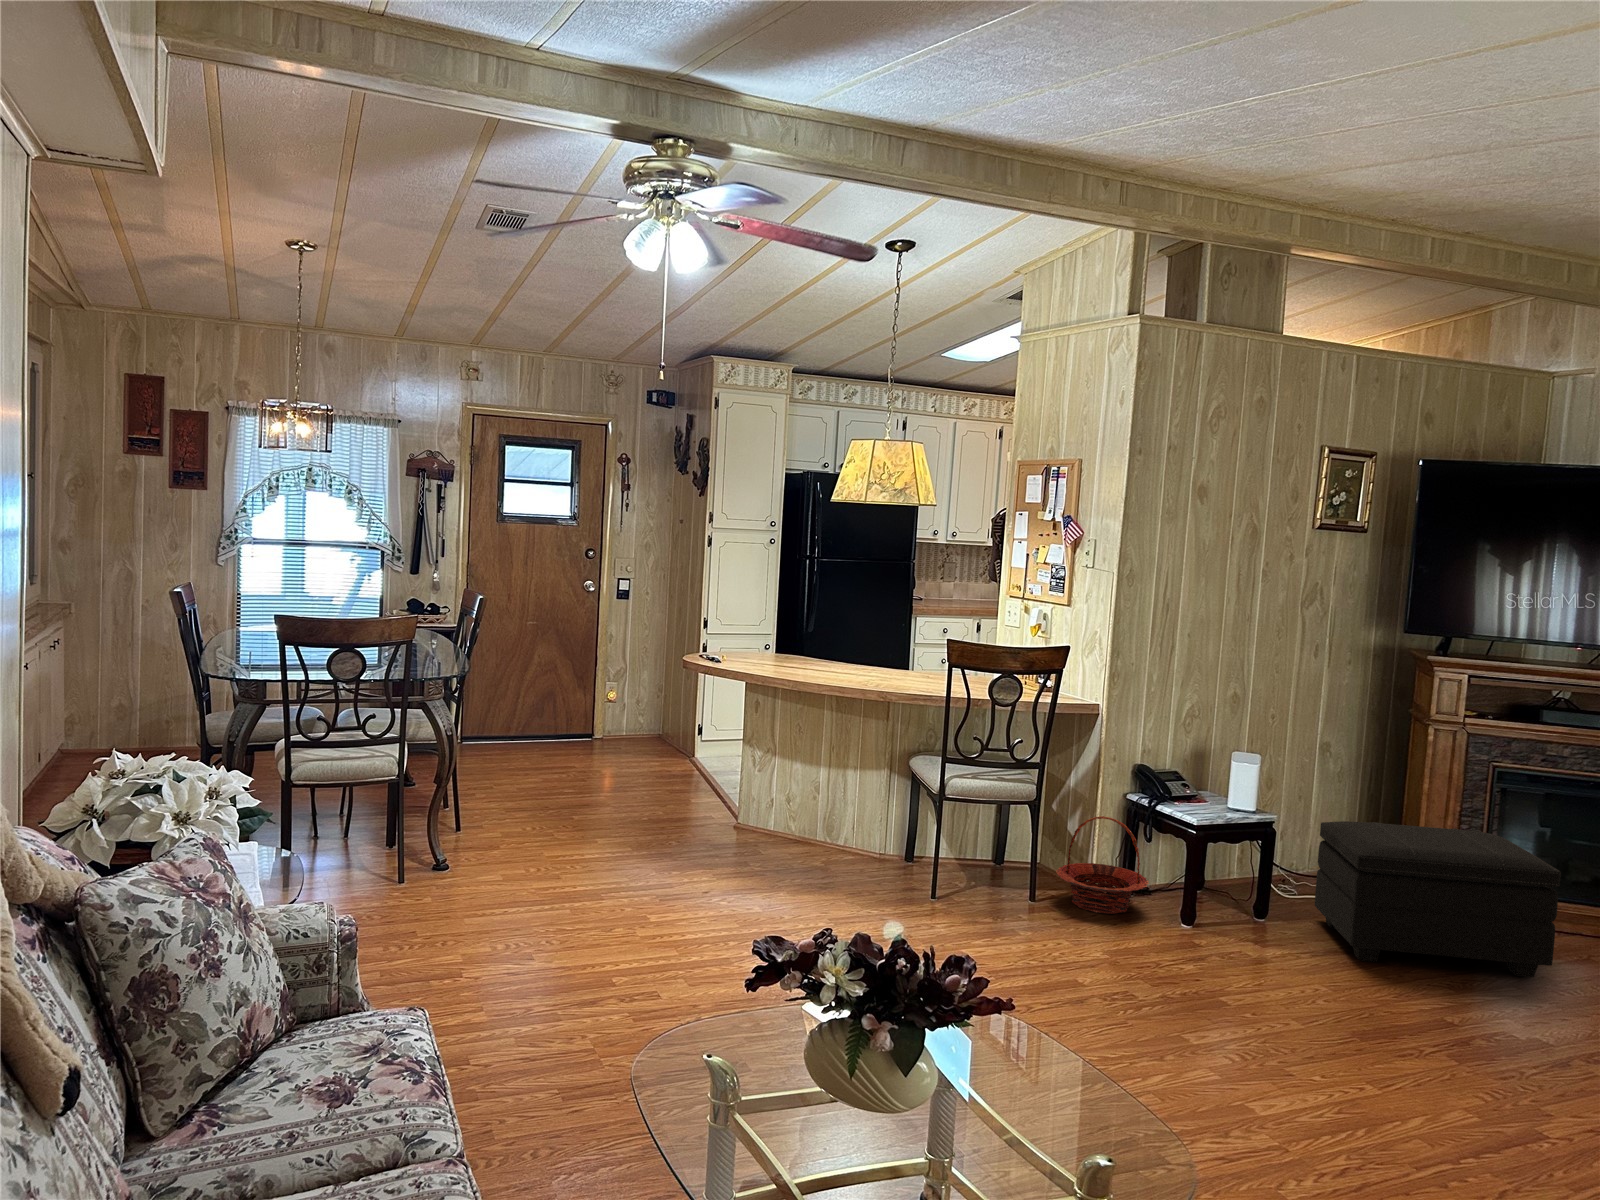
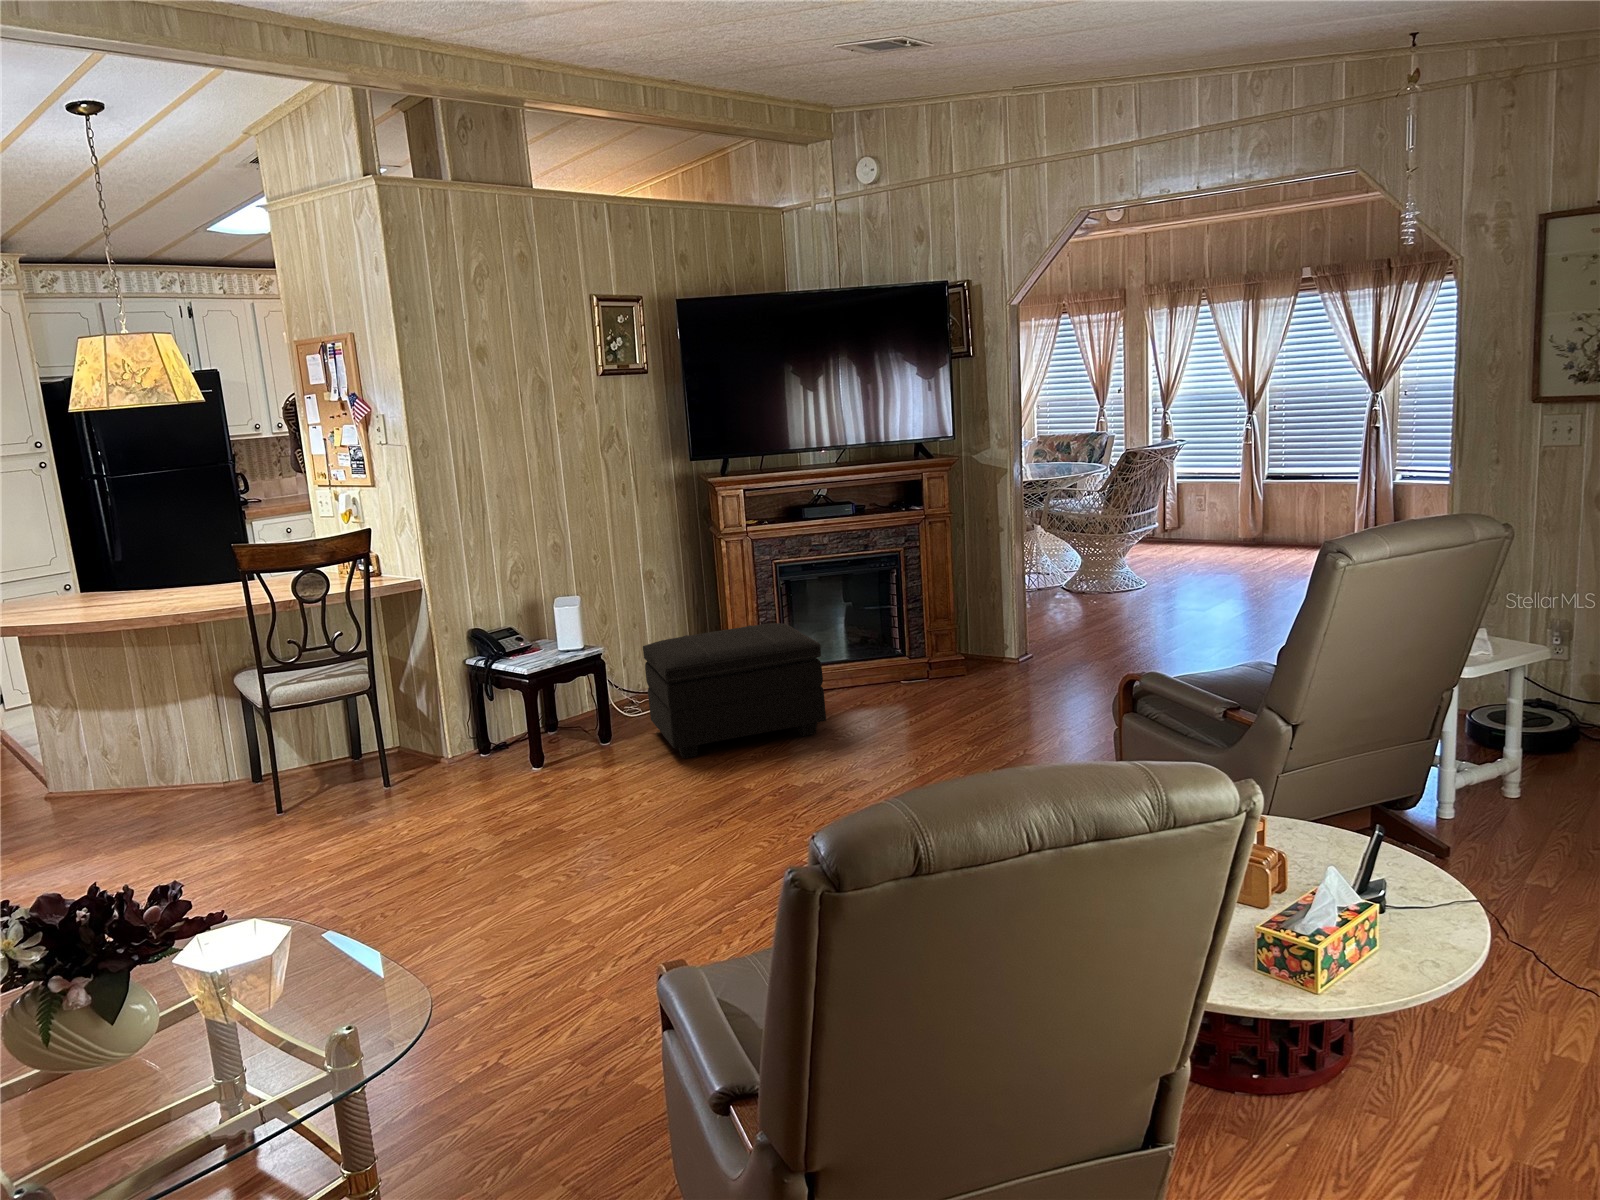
basket: present [1056,816,1149,914] -> none [407,688,498,781]

